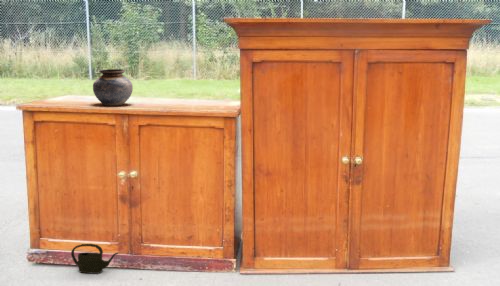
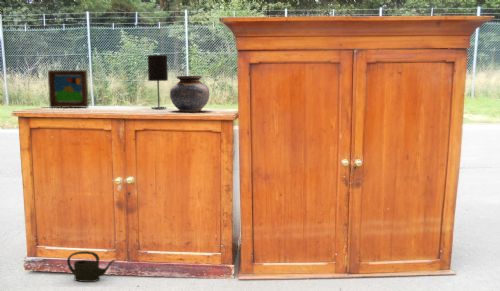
table lamp: none [151,49,170,103] -> present [148,55,168,109]
picture frame: none [51,63,91,101] -> present [48,70,89,108]
vase: present [93,69,133,106] -> present [170,76,209,112]

